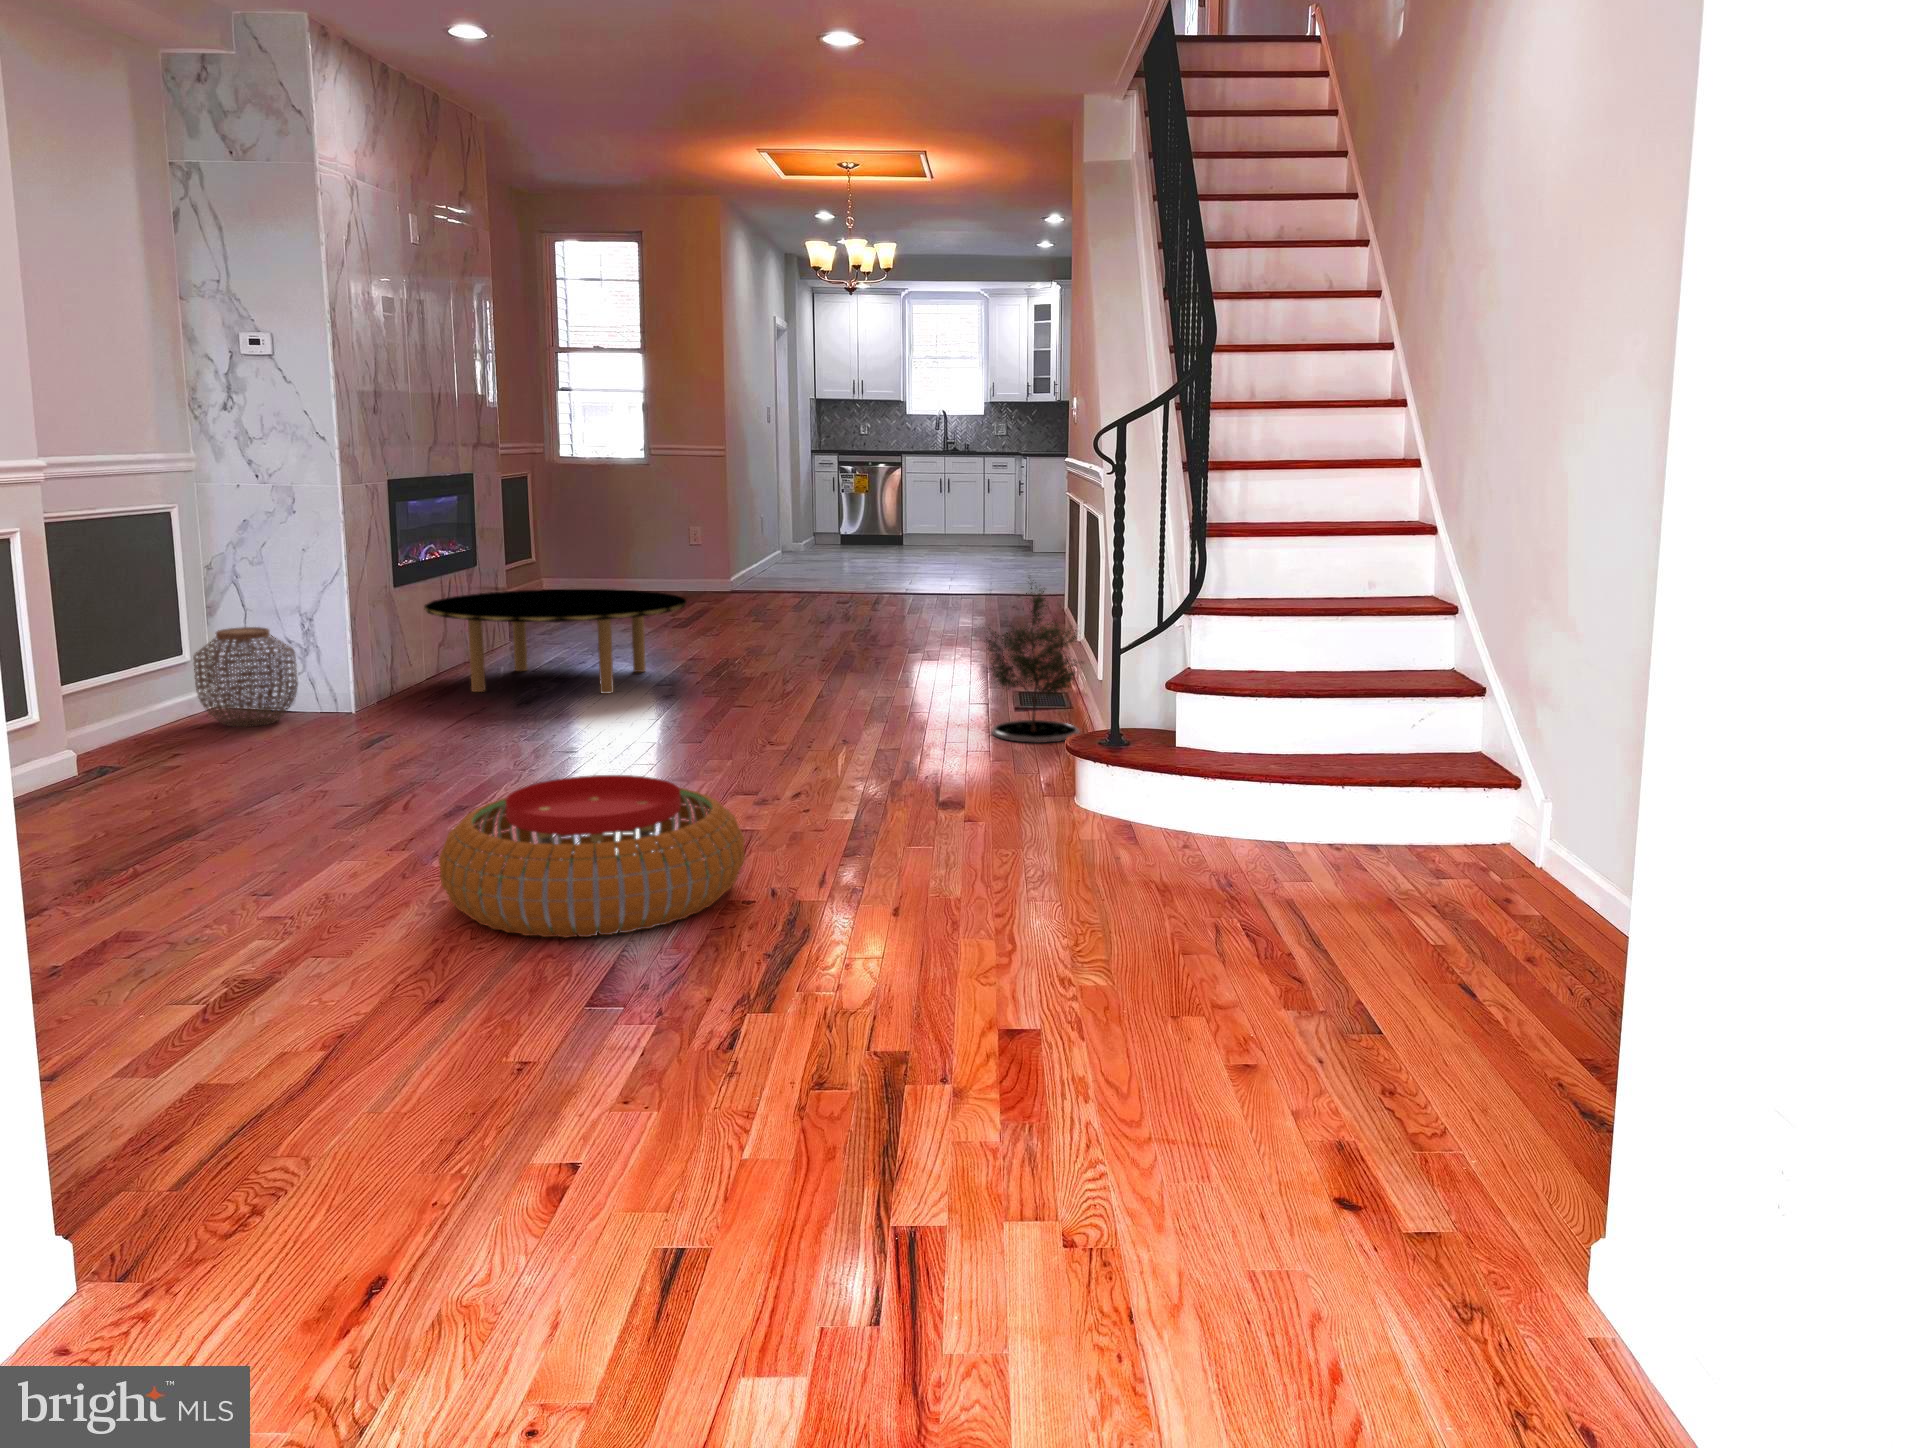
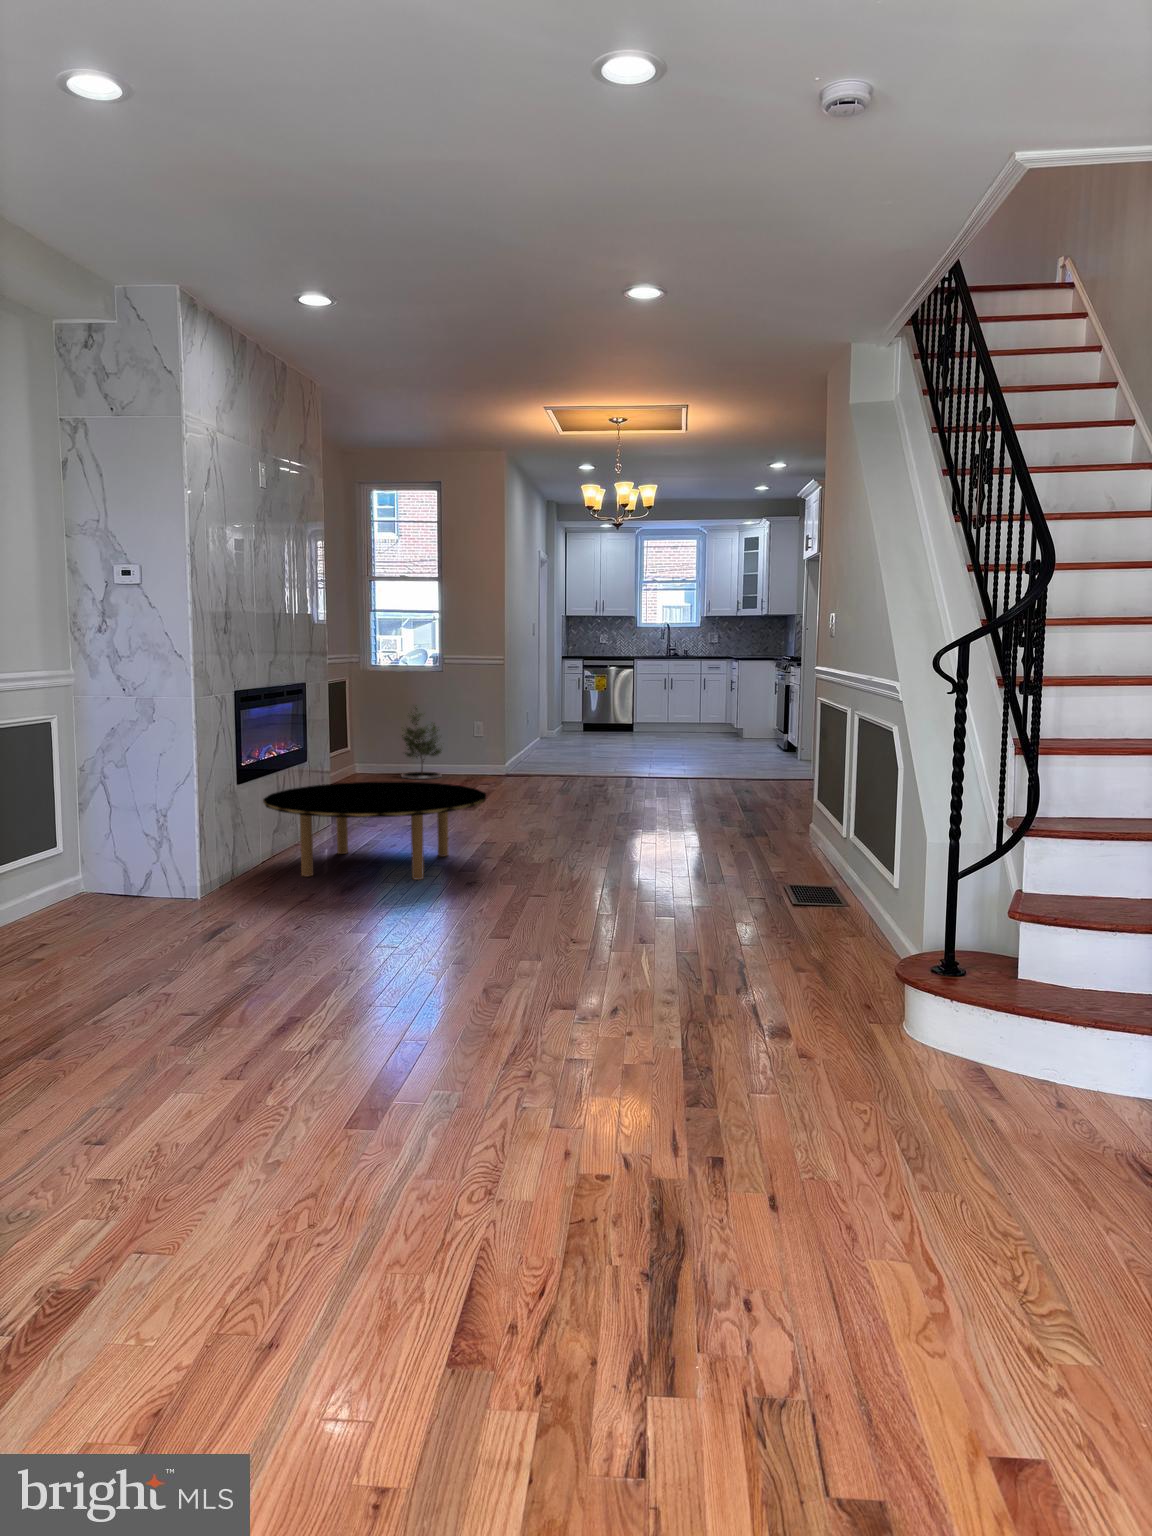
potted tree: present [984,580,1082,743] -> present [401,707,442,779]
woven basket: present [193,627,297,727] -> none [65,823,153,913]
pouf: present [439,775,745,938] -> none [273,1019,597,1232]

